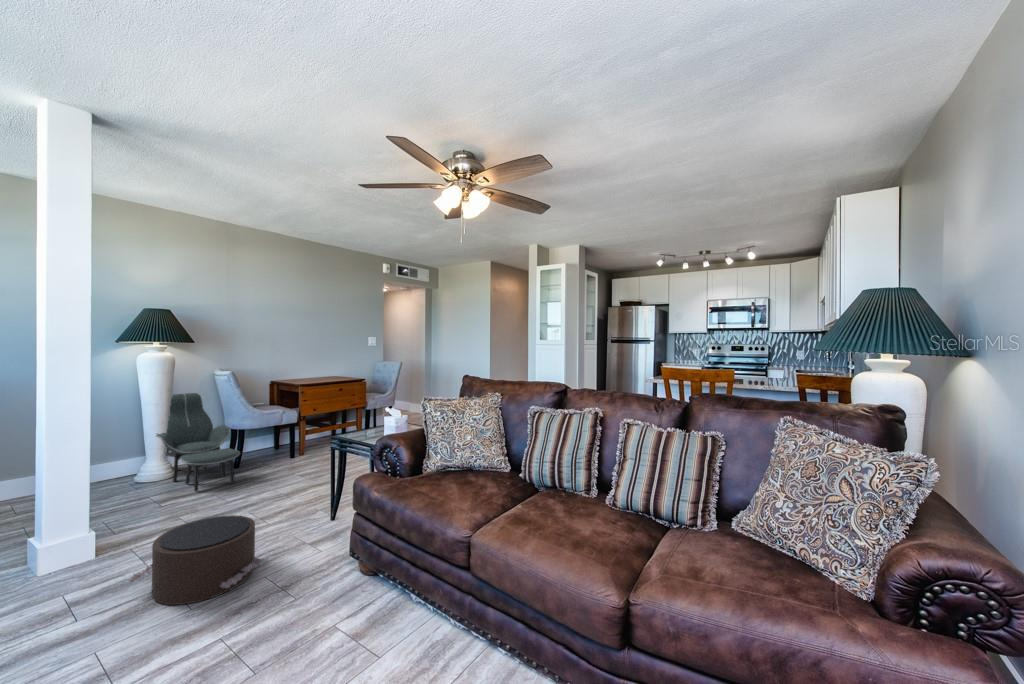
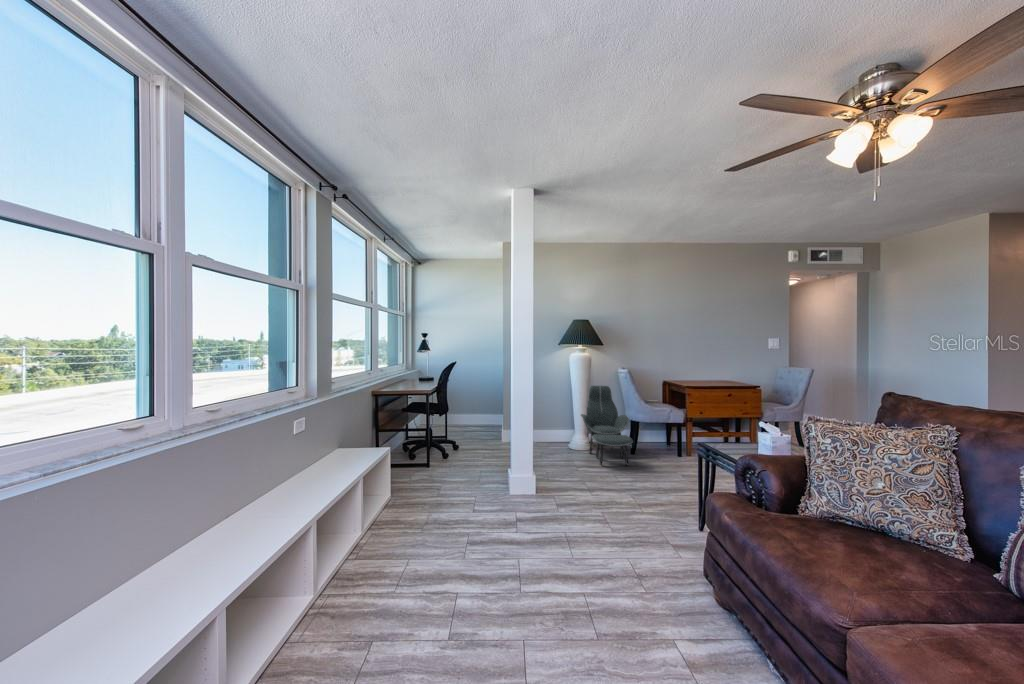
pouf: present [128,515,261,605] -> none [542,488,628,557]

